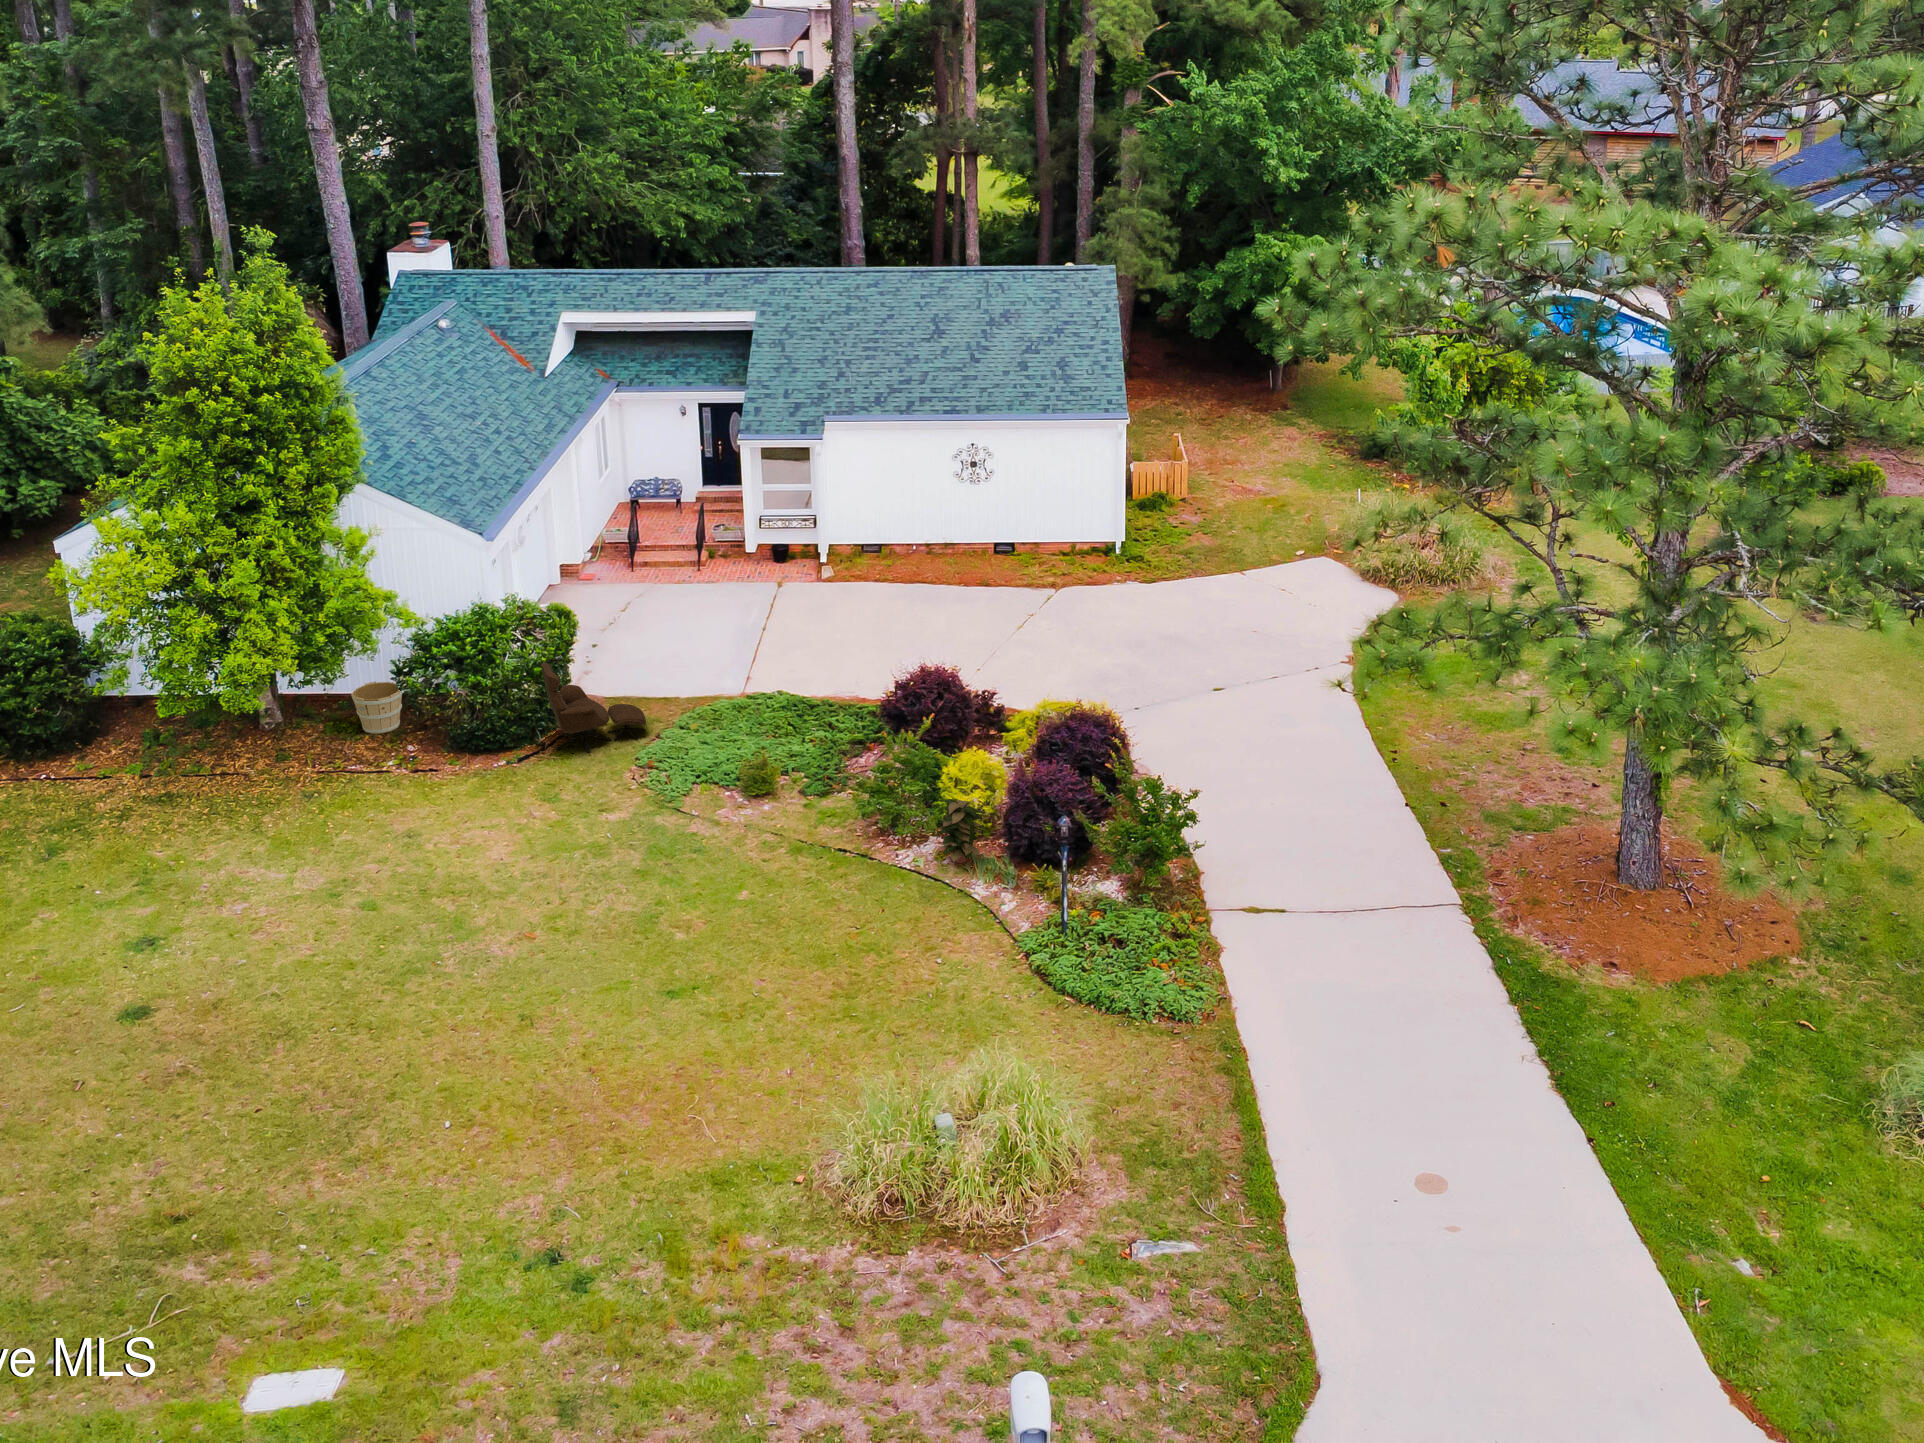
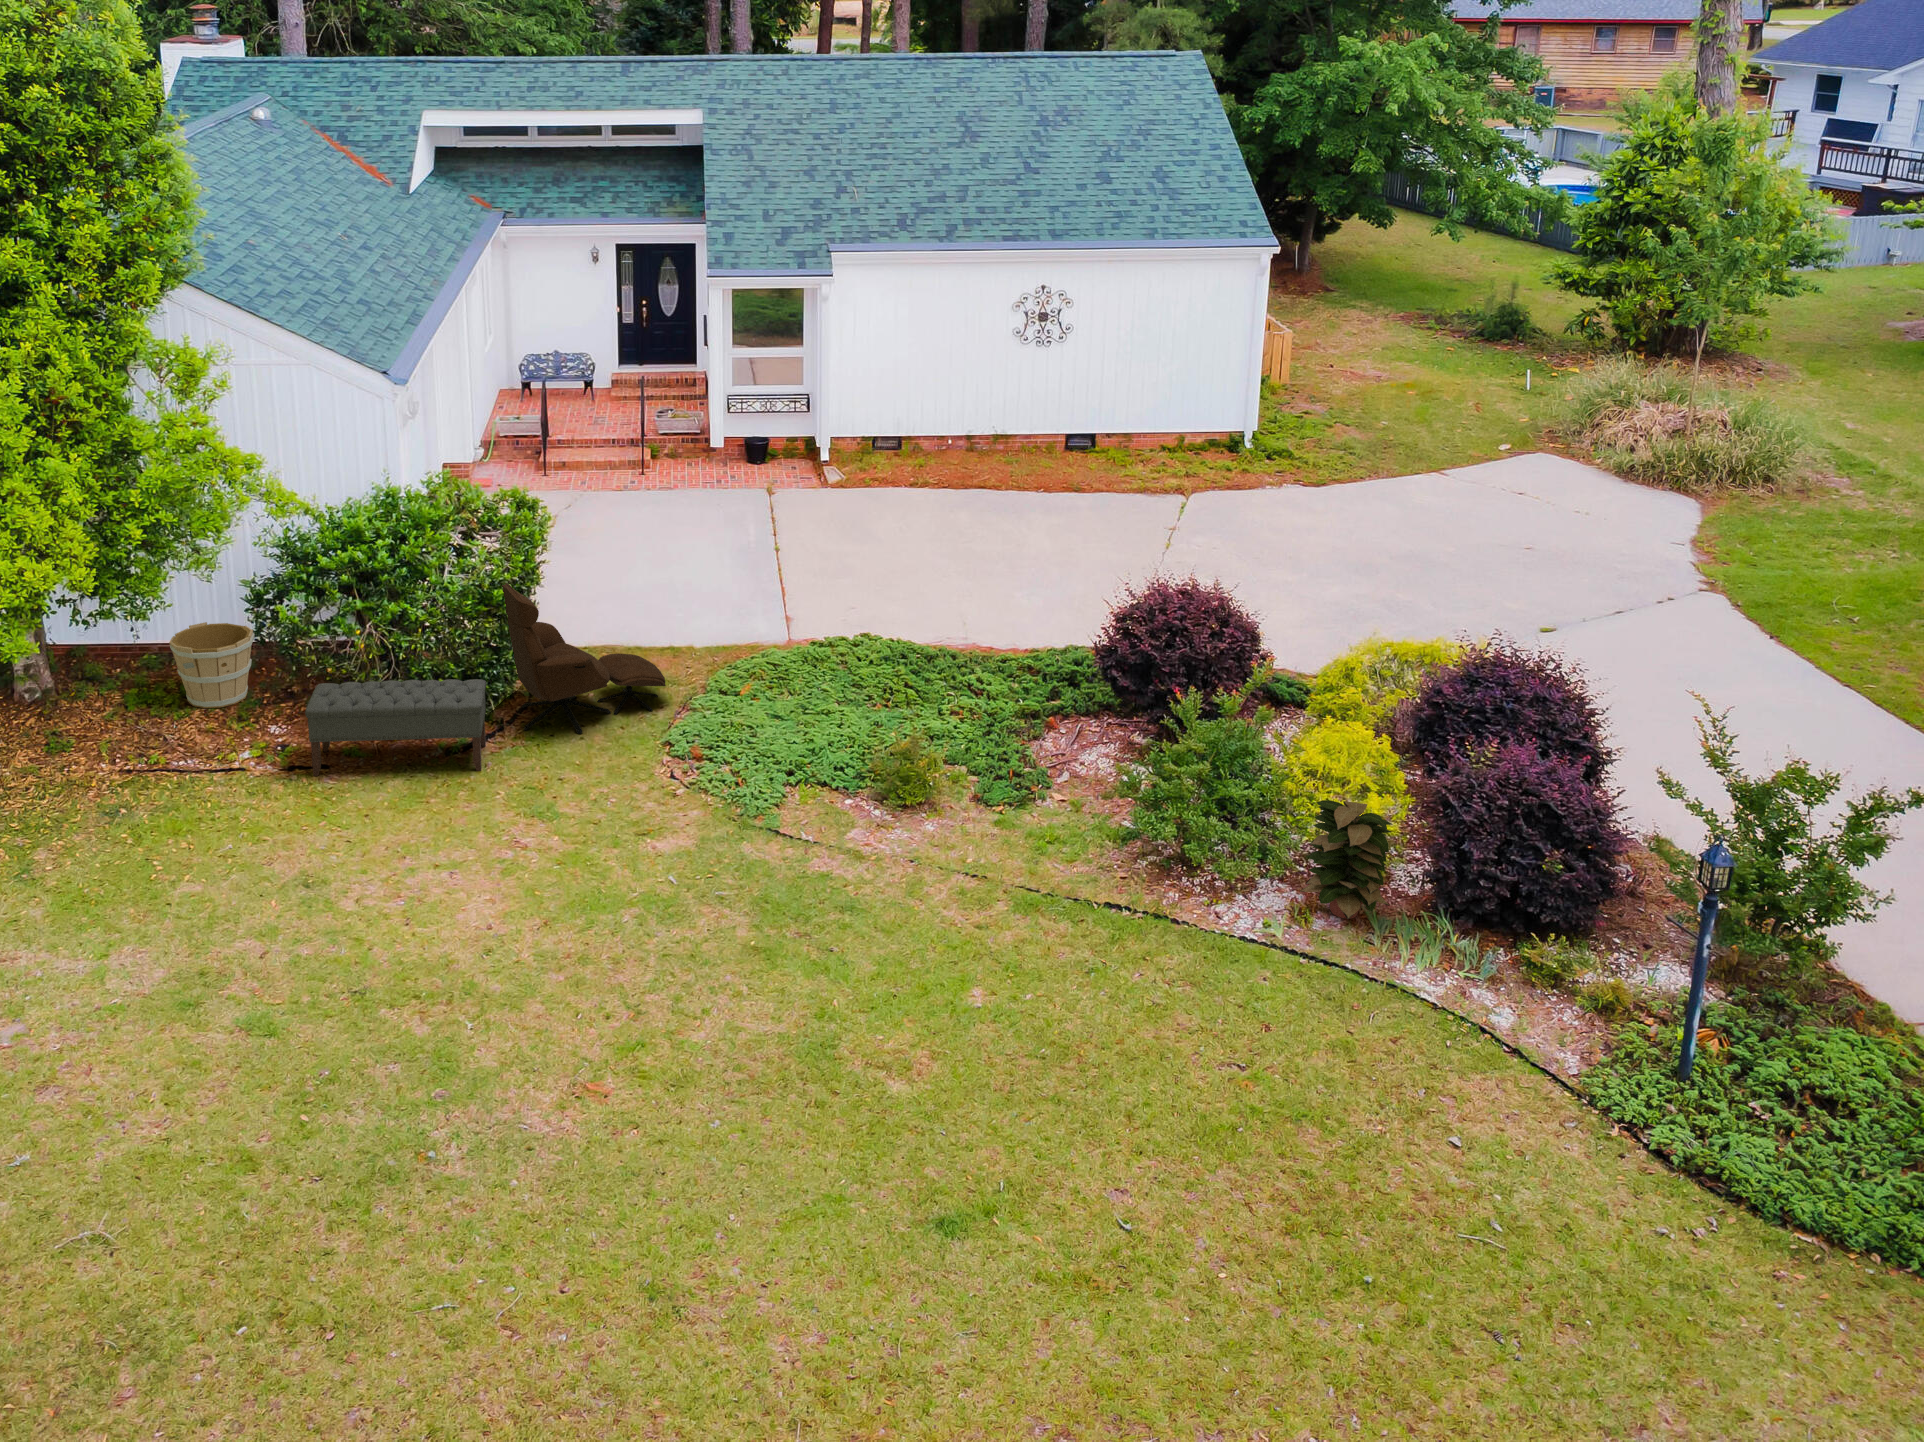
bench: none [420,721,531,776] -> present [305,679,486,776]

